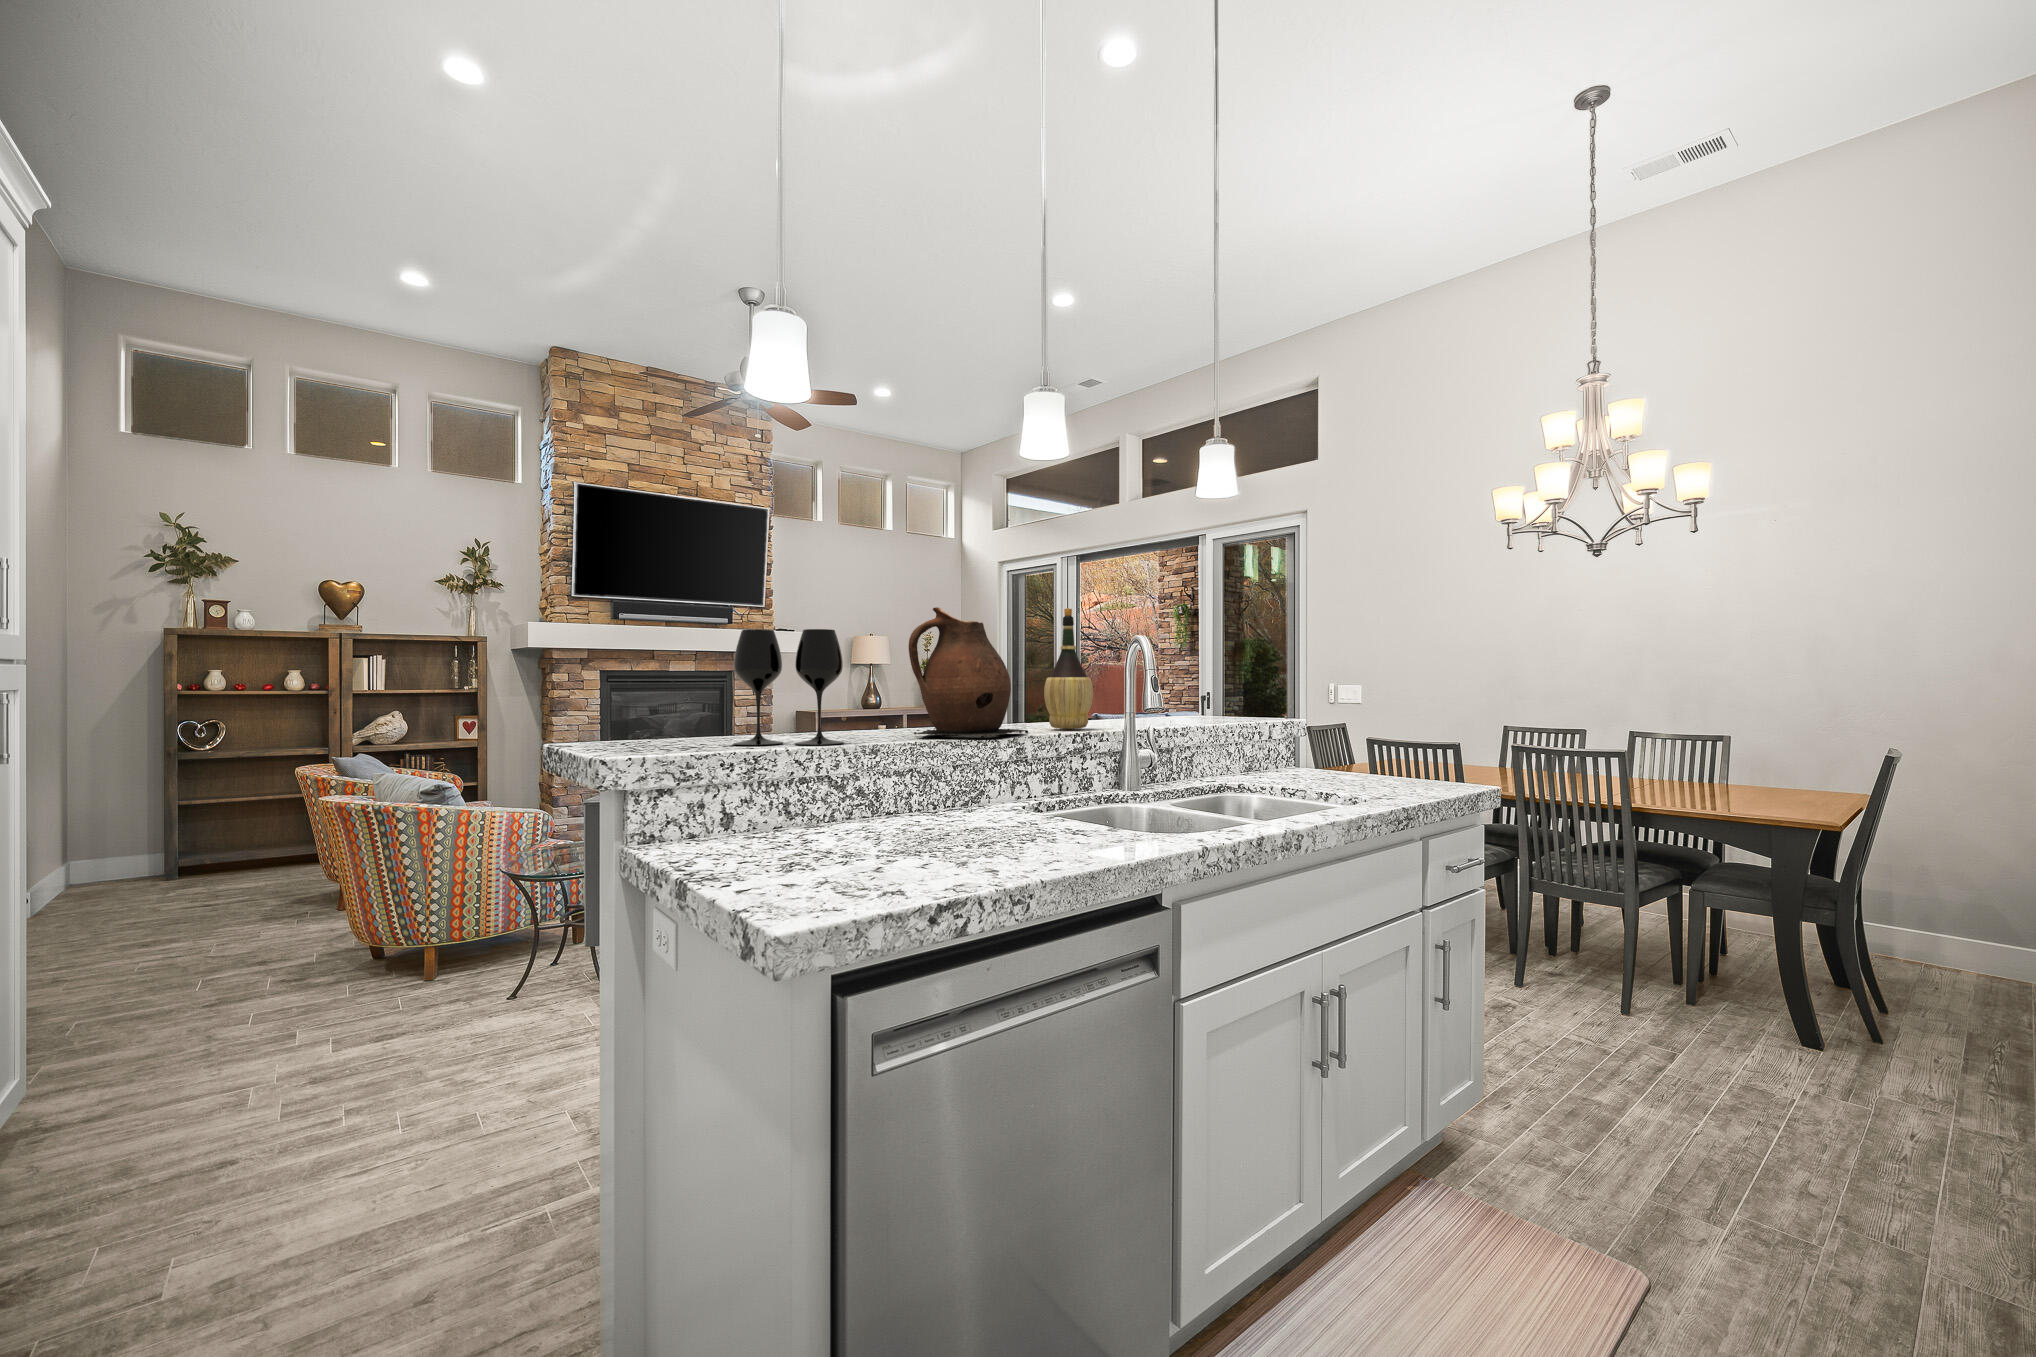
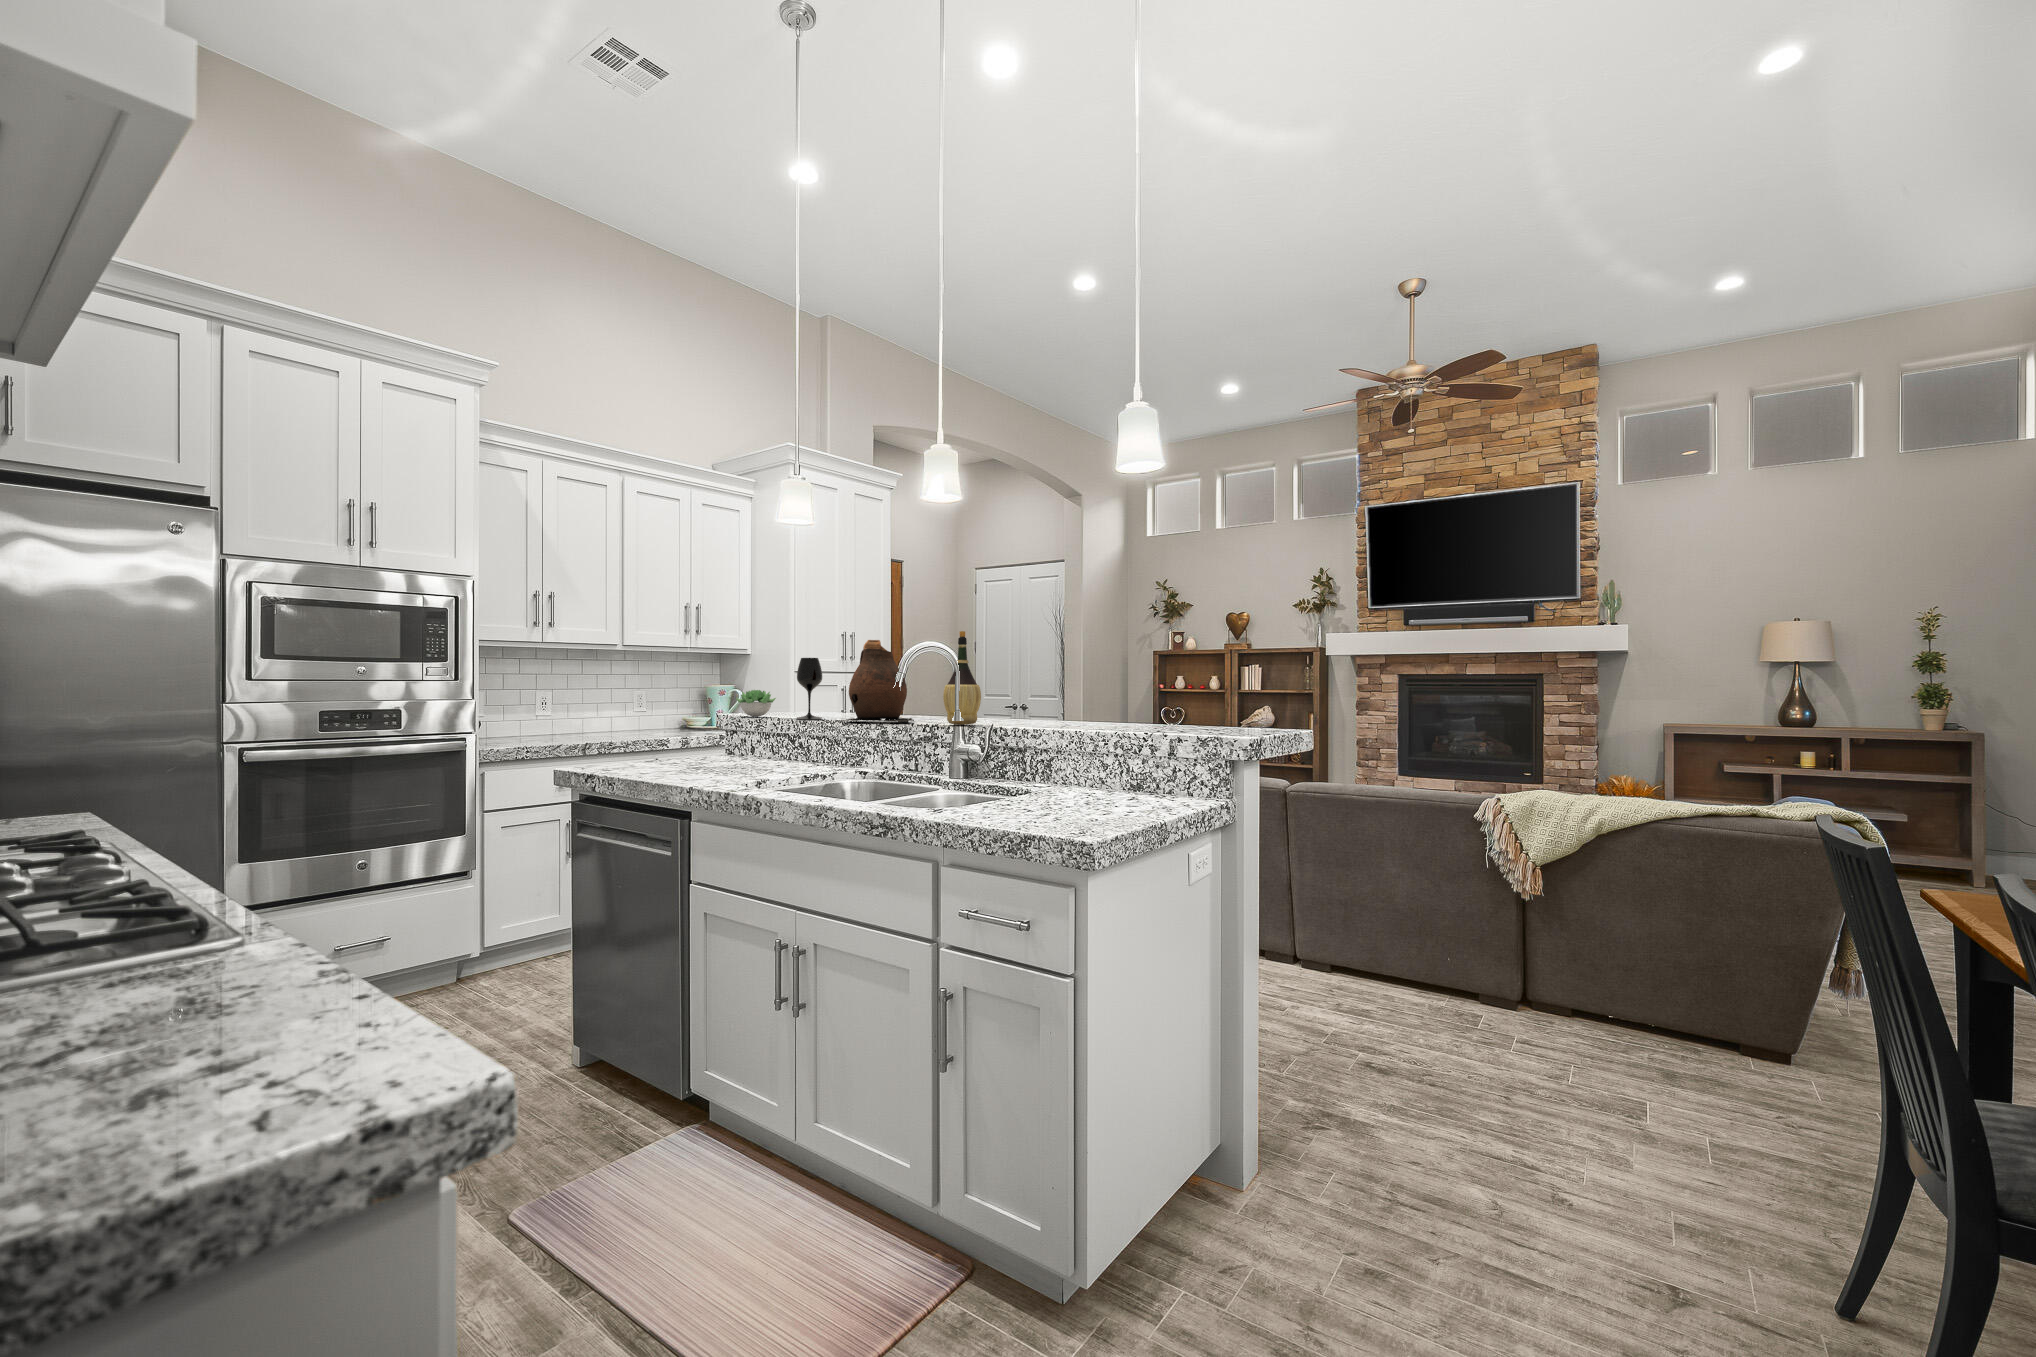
succulent plant: none [607,692,700,752] -> present [736,690,776,717]

